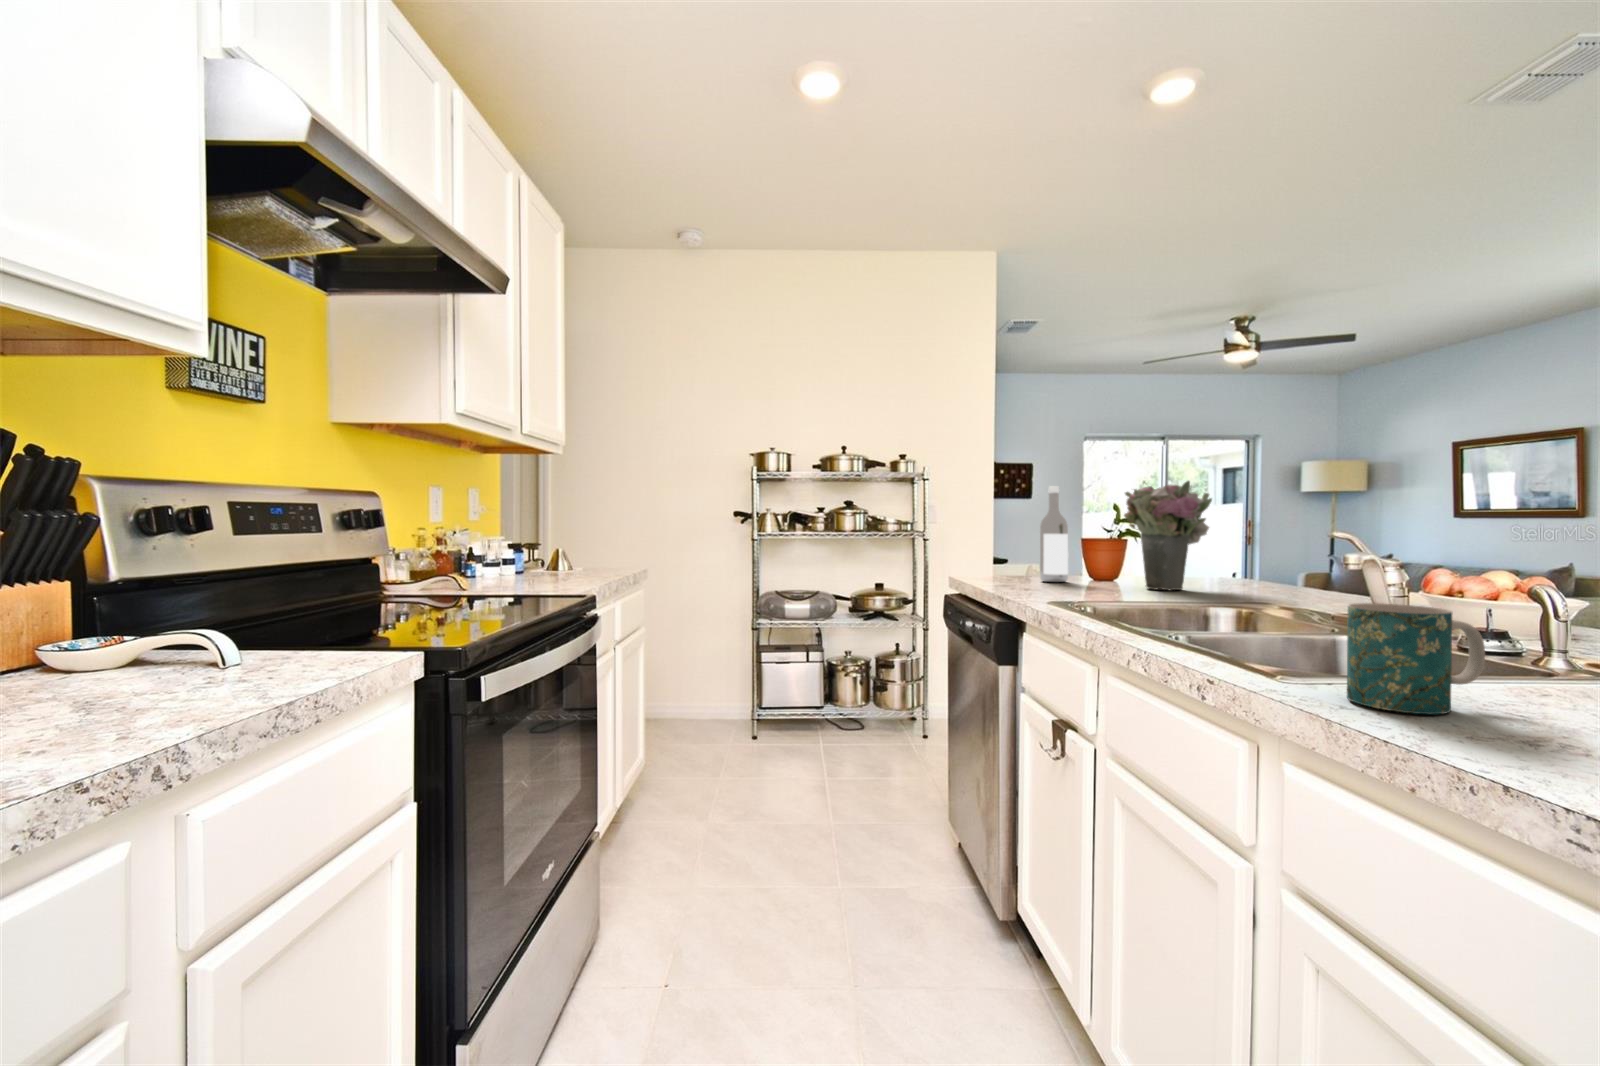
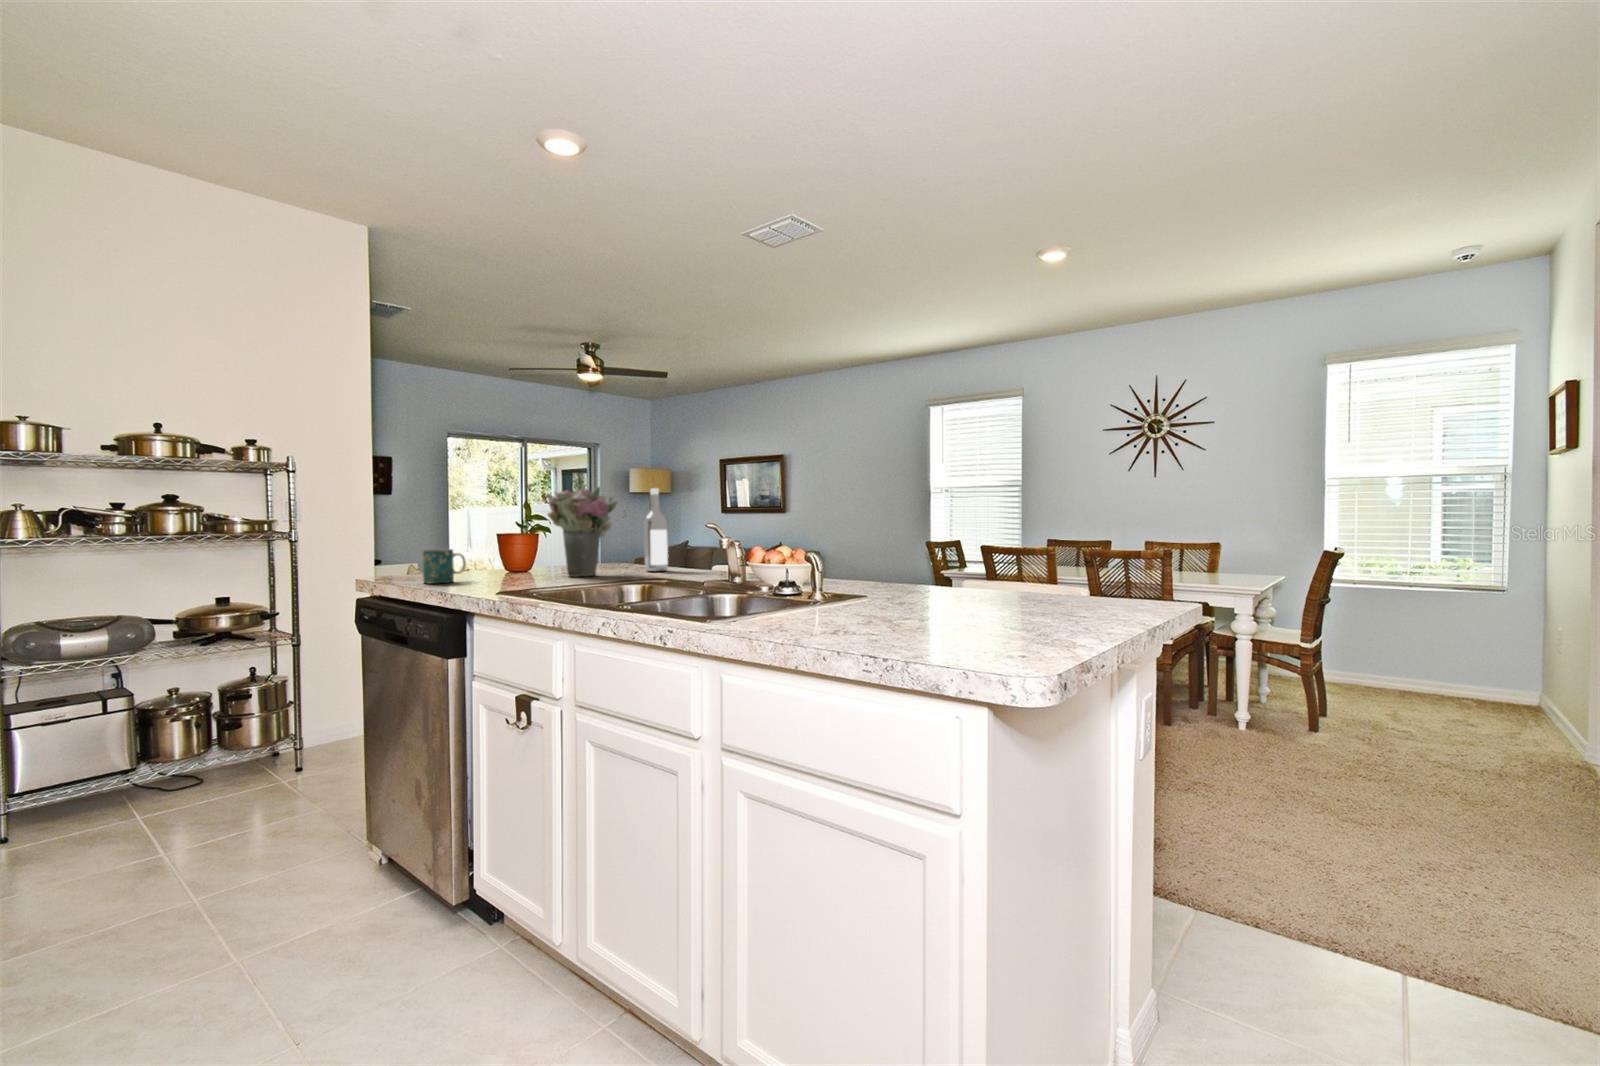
wine bottle: present [1040,486,1068,582] -> present [644,488,668,572]
mug: present [1347,603,1485,714] -> present [423,549,466,583]

